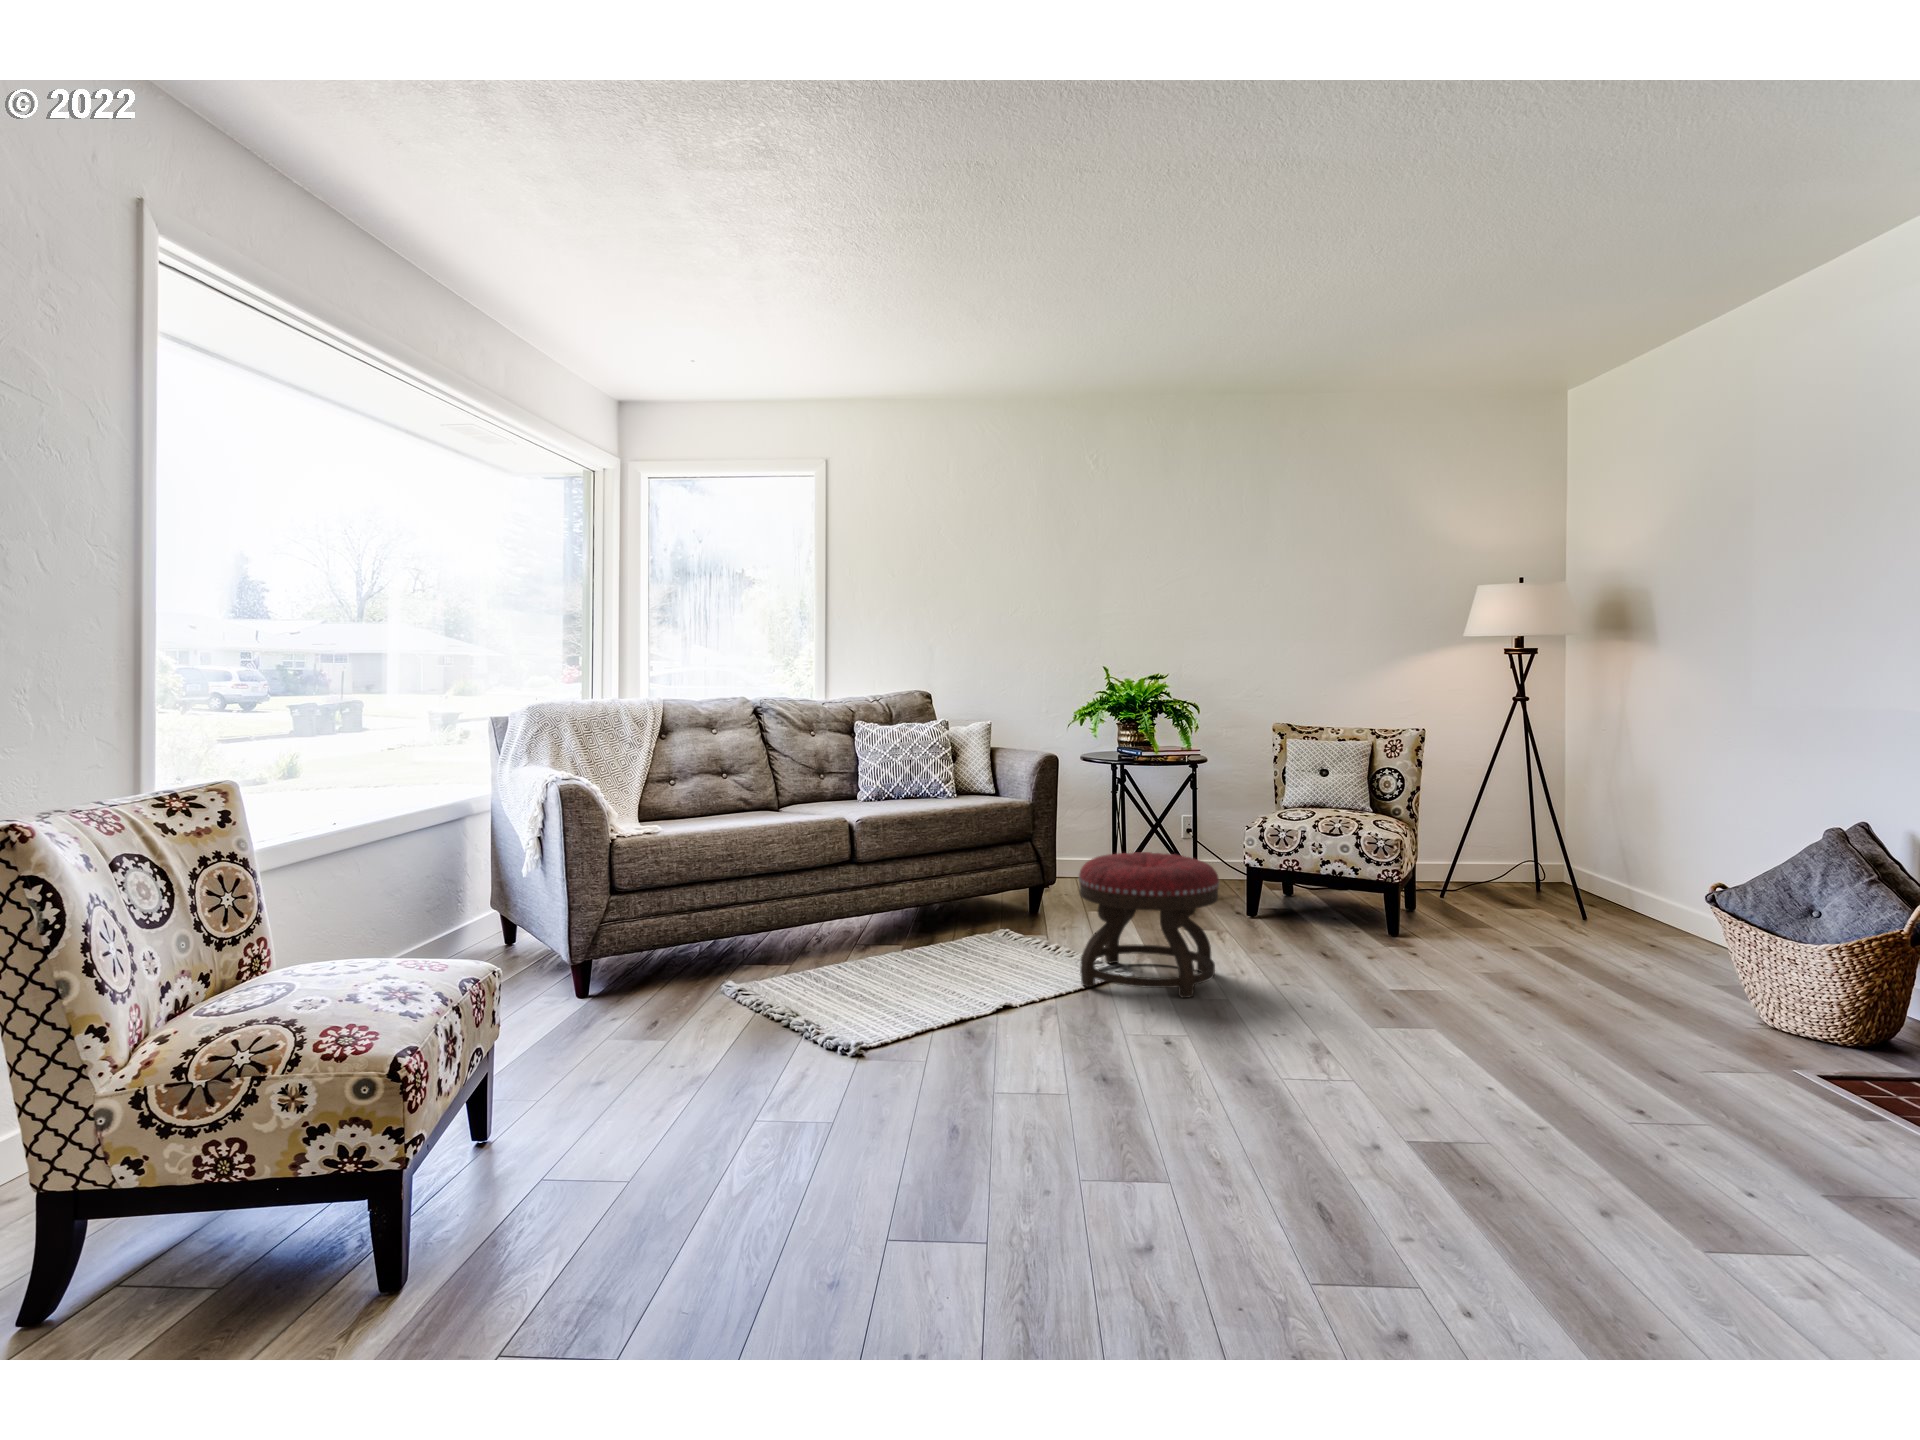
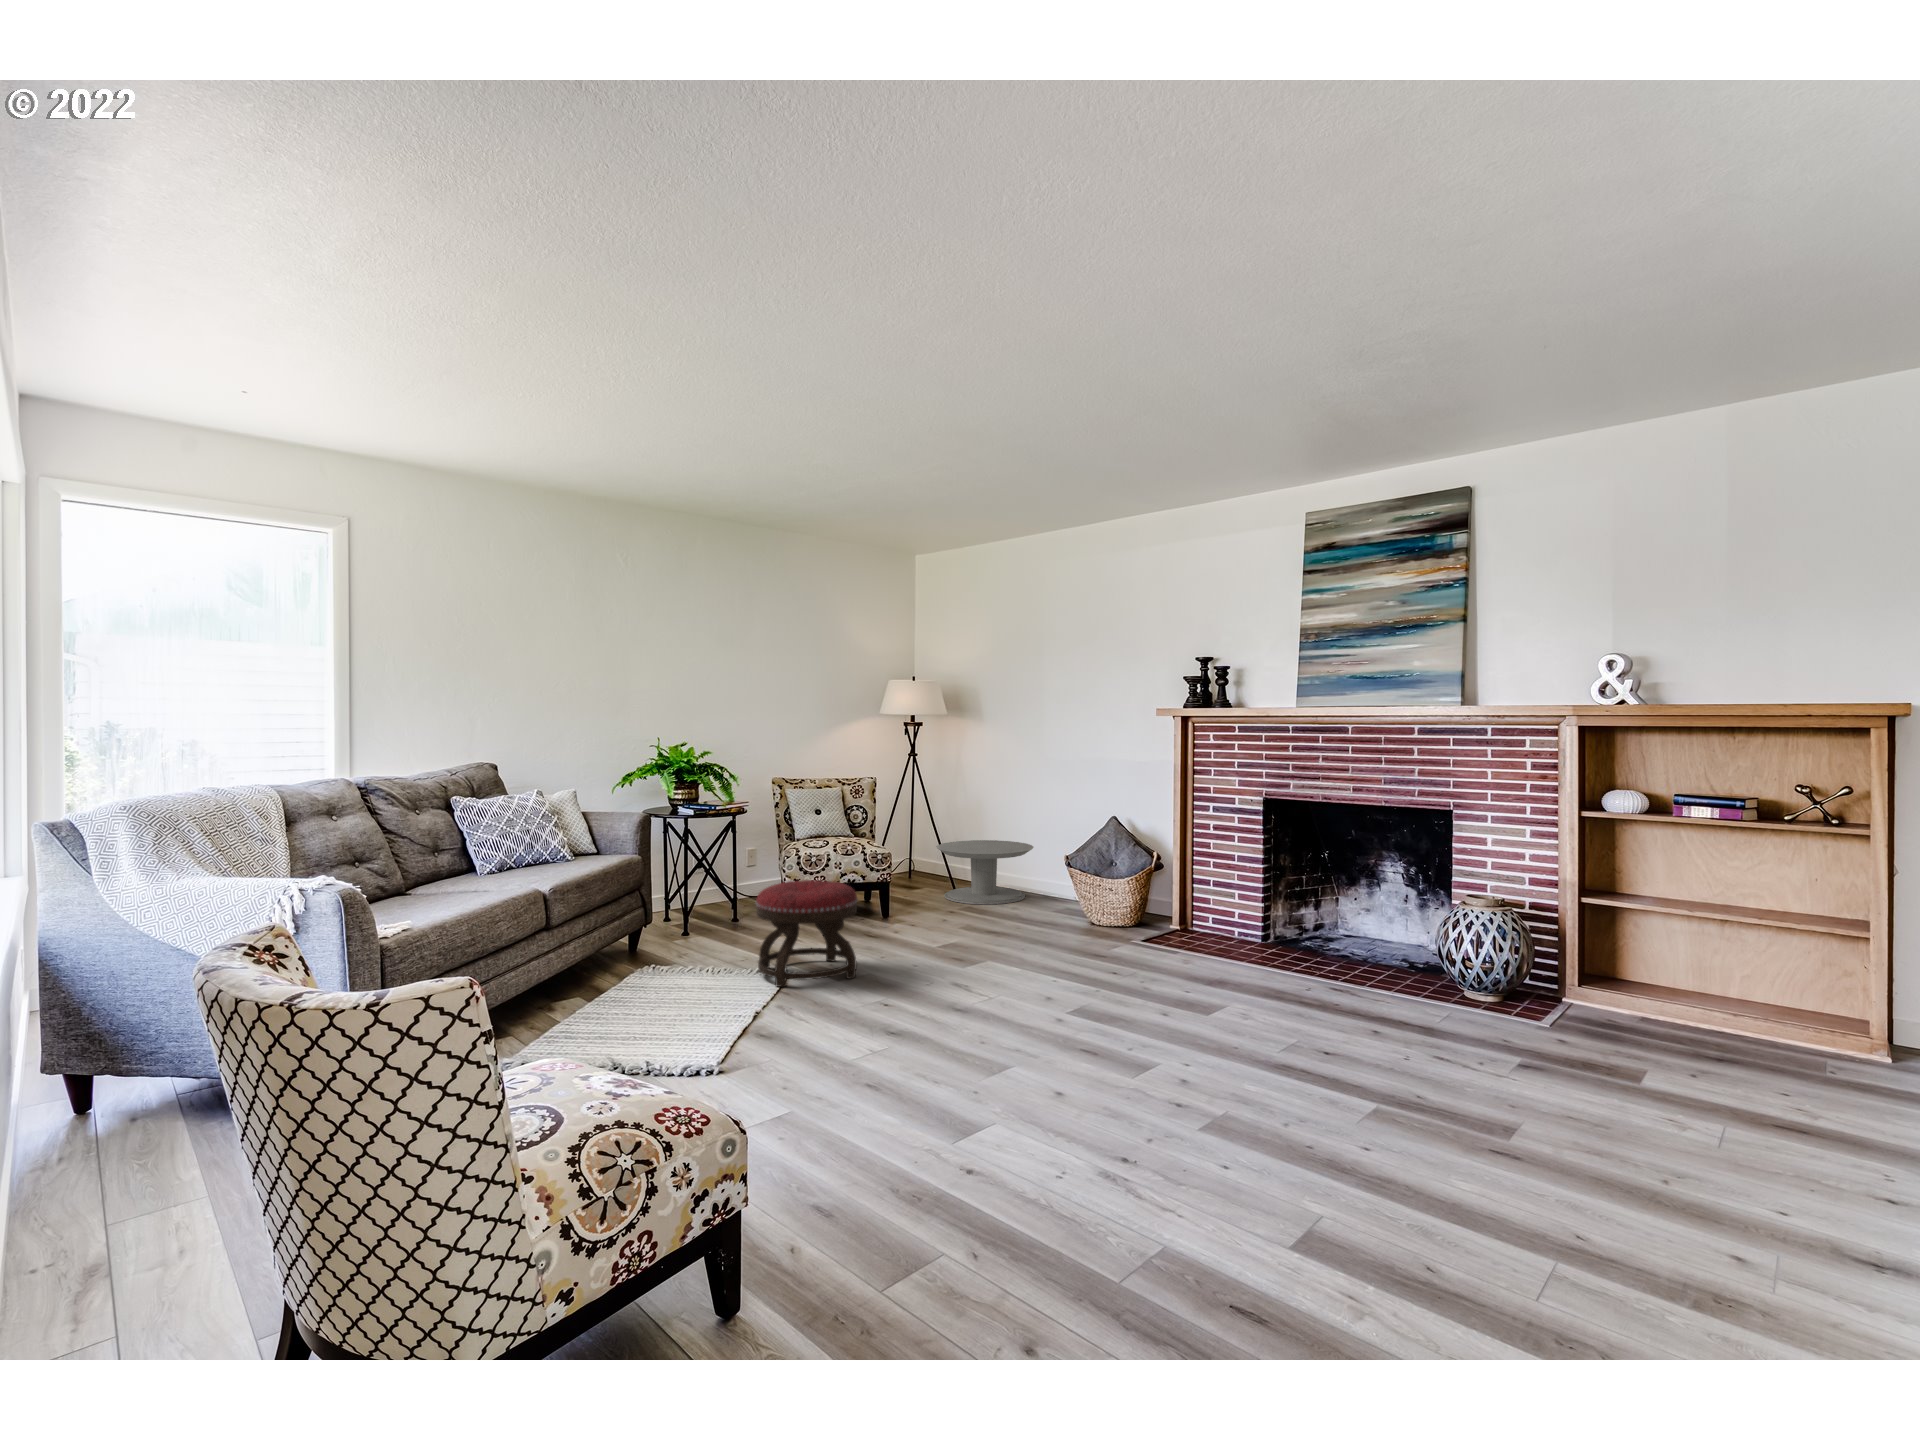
side table: none [1519,840,1708,952] -> present [936,840,1033,904]

